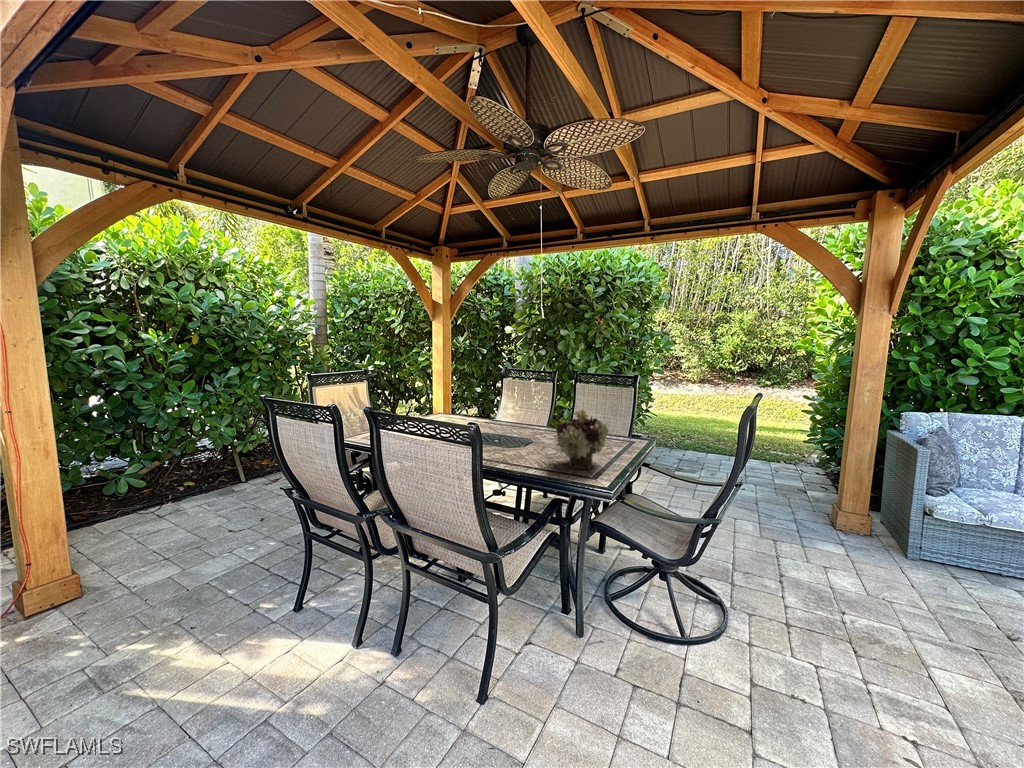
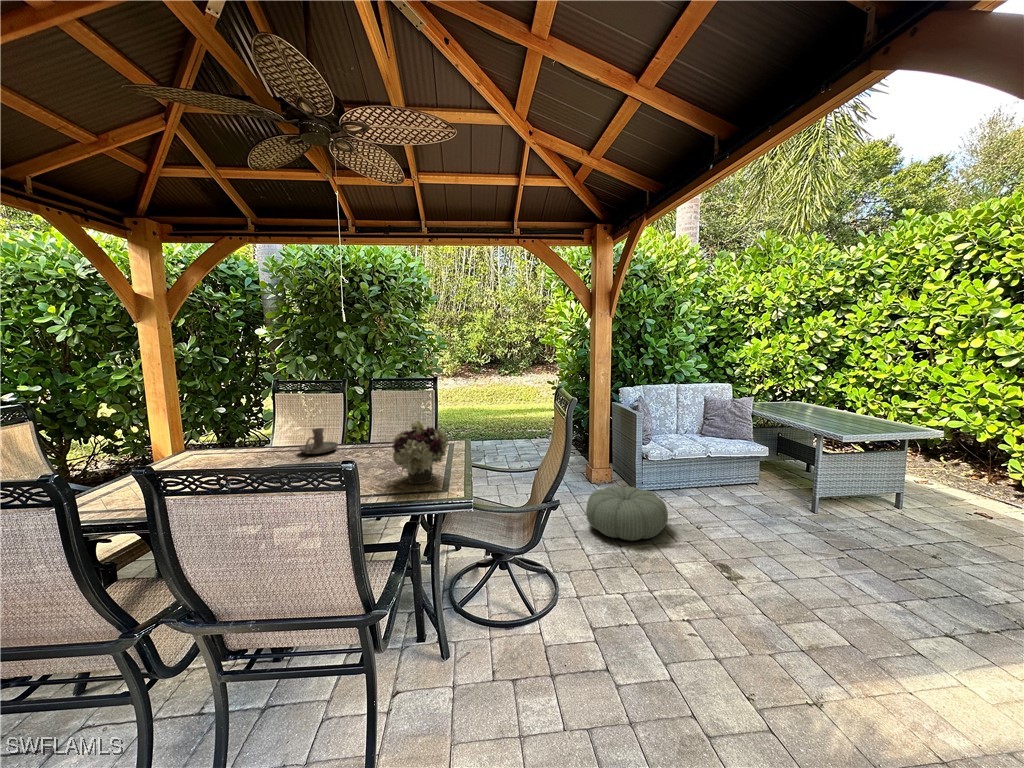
candle holder: none [506,409,536,431] -> present [299,428,338,454]
pouf: none [801,533,940,616] -> present [586,486,668,541]

